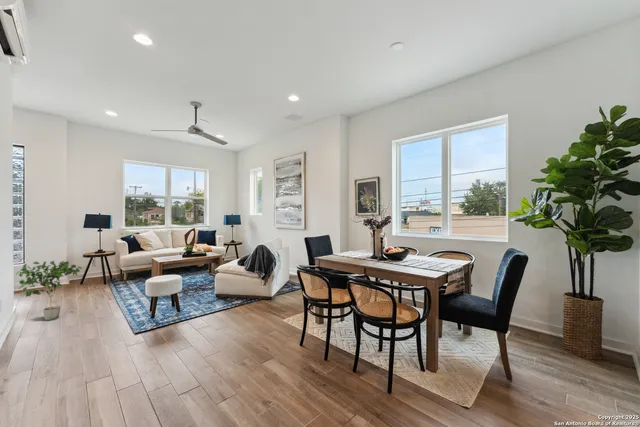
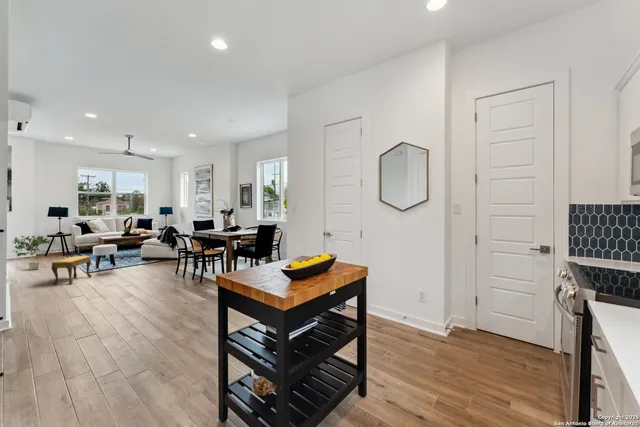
footstool: none [68,306,144,375] -> present [52,256,91,285]

